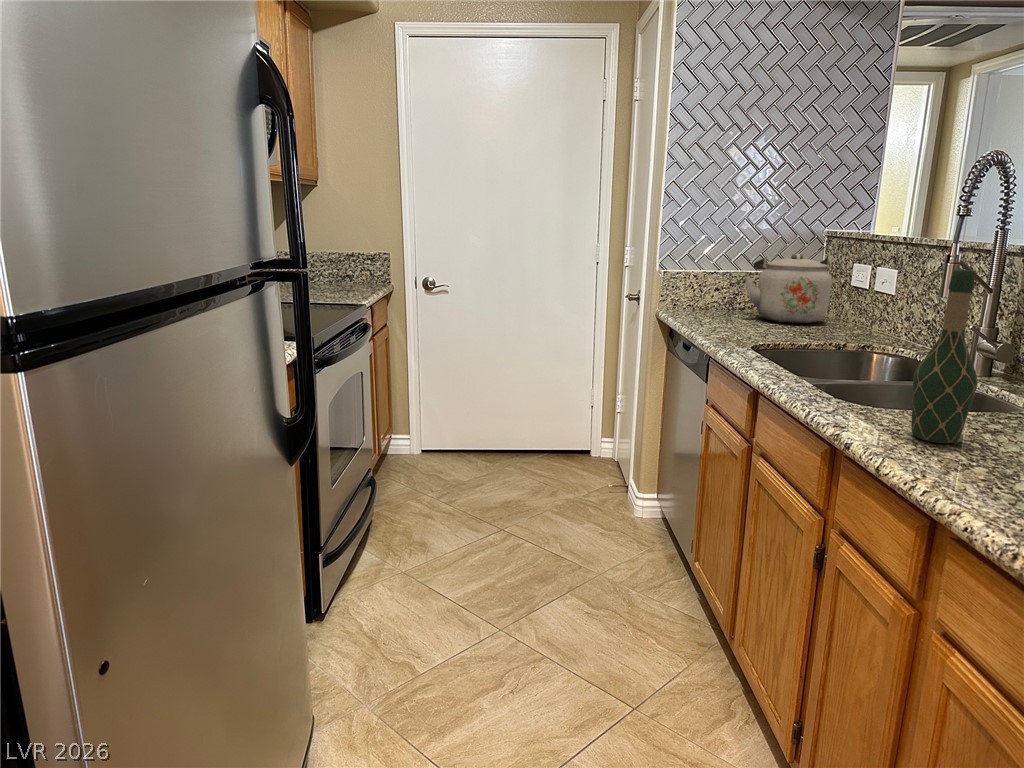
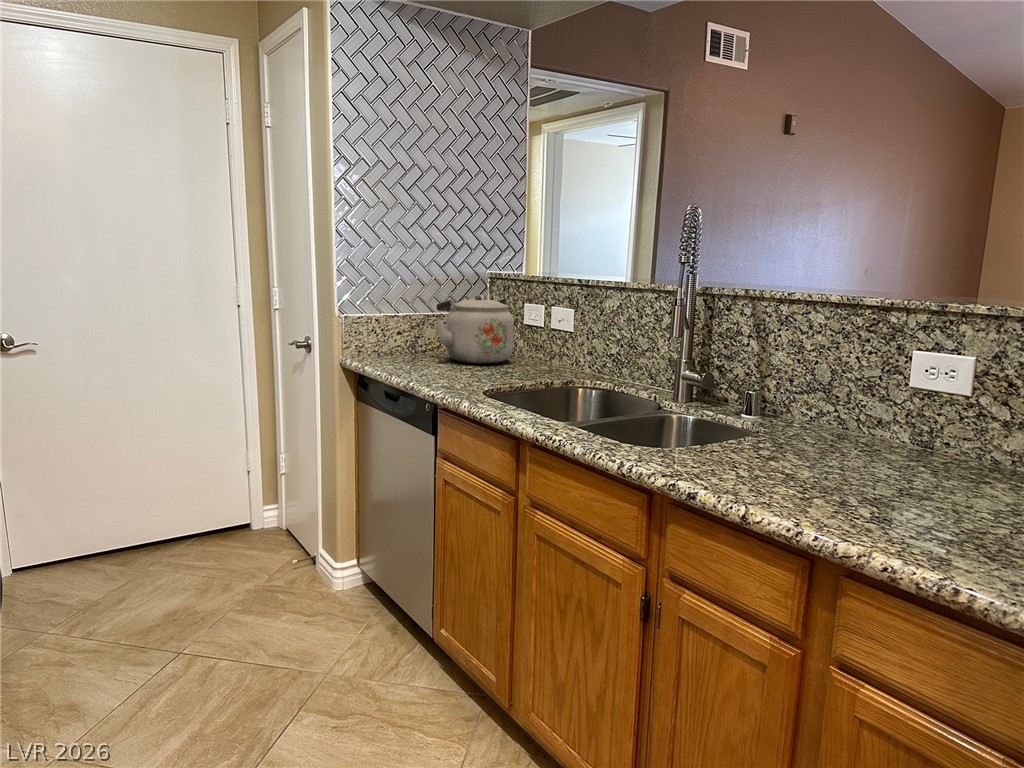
wine bottle: present [911,270,978,443] -> none [728,320,781,480]

